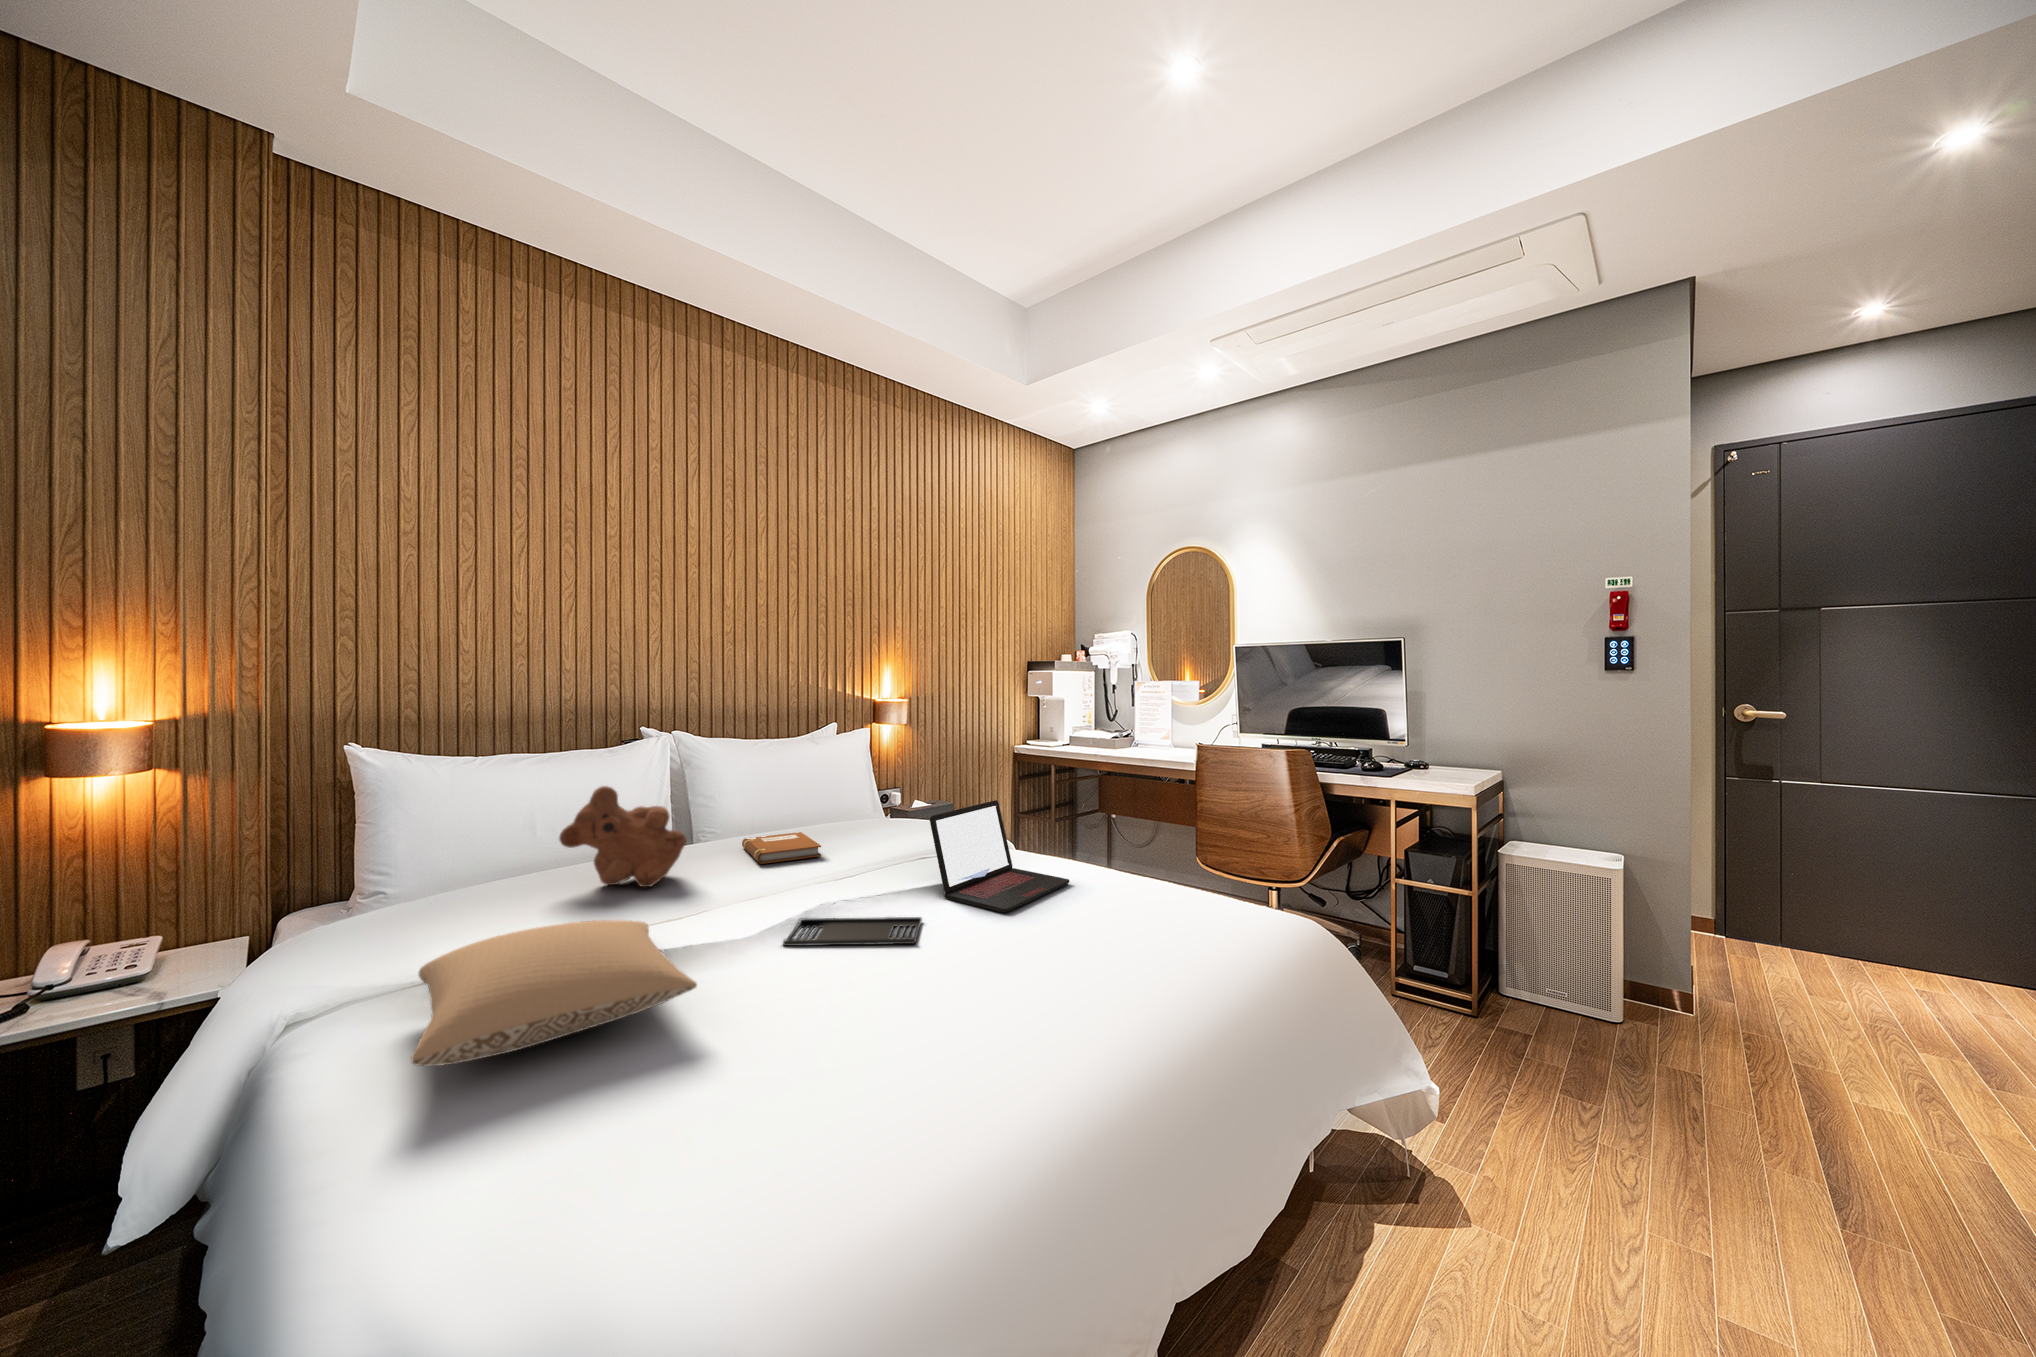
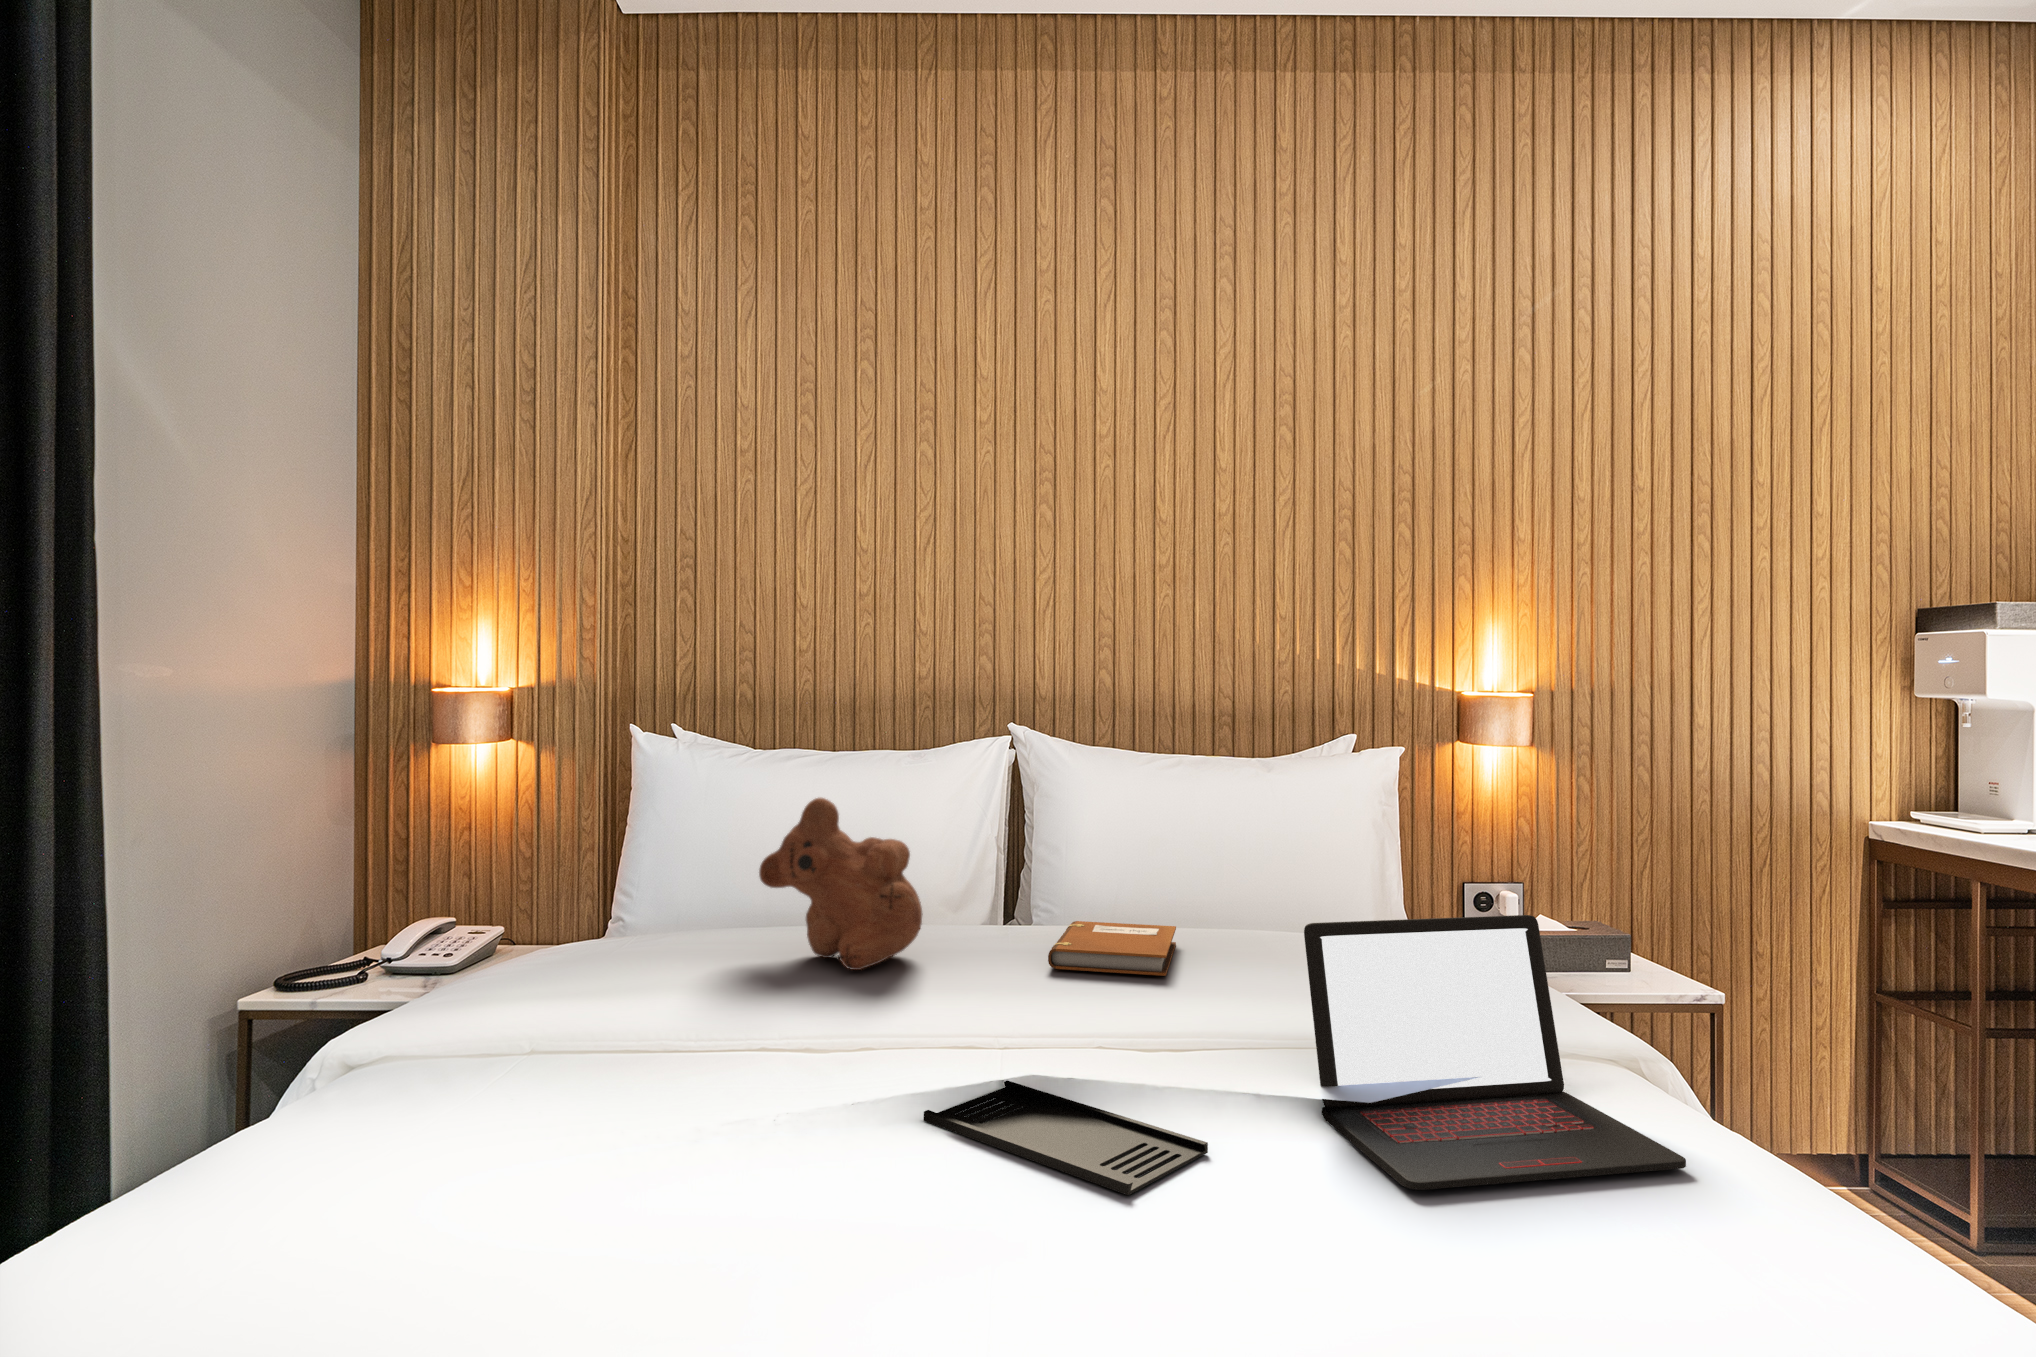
pillow: present [411,920,697,1066] -> none [244,986,735,1156]

